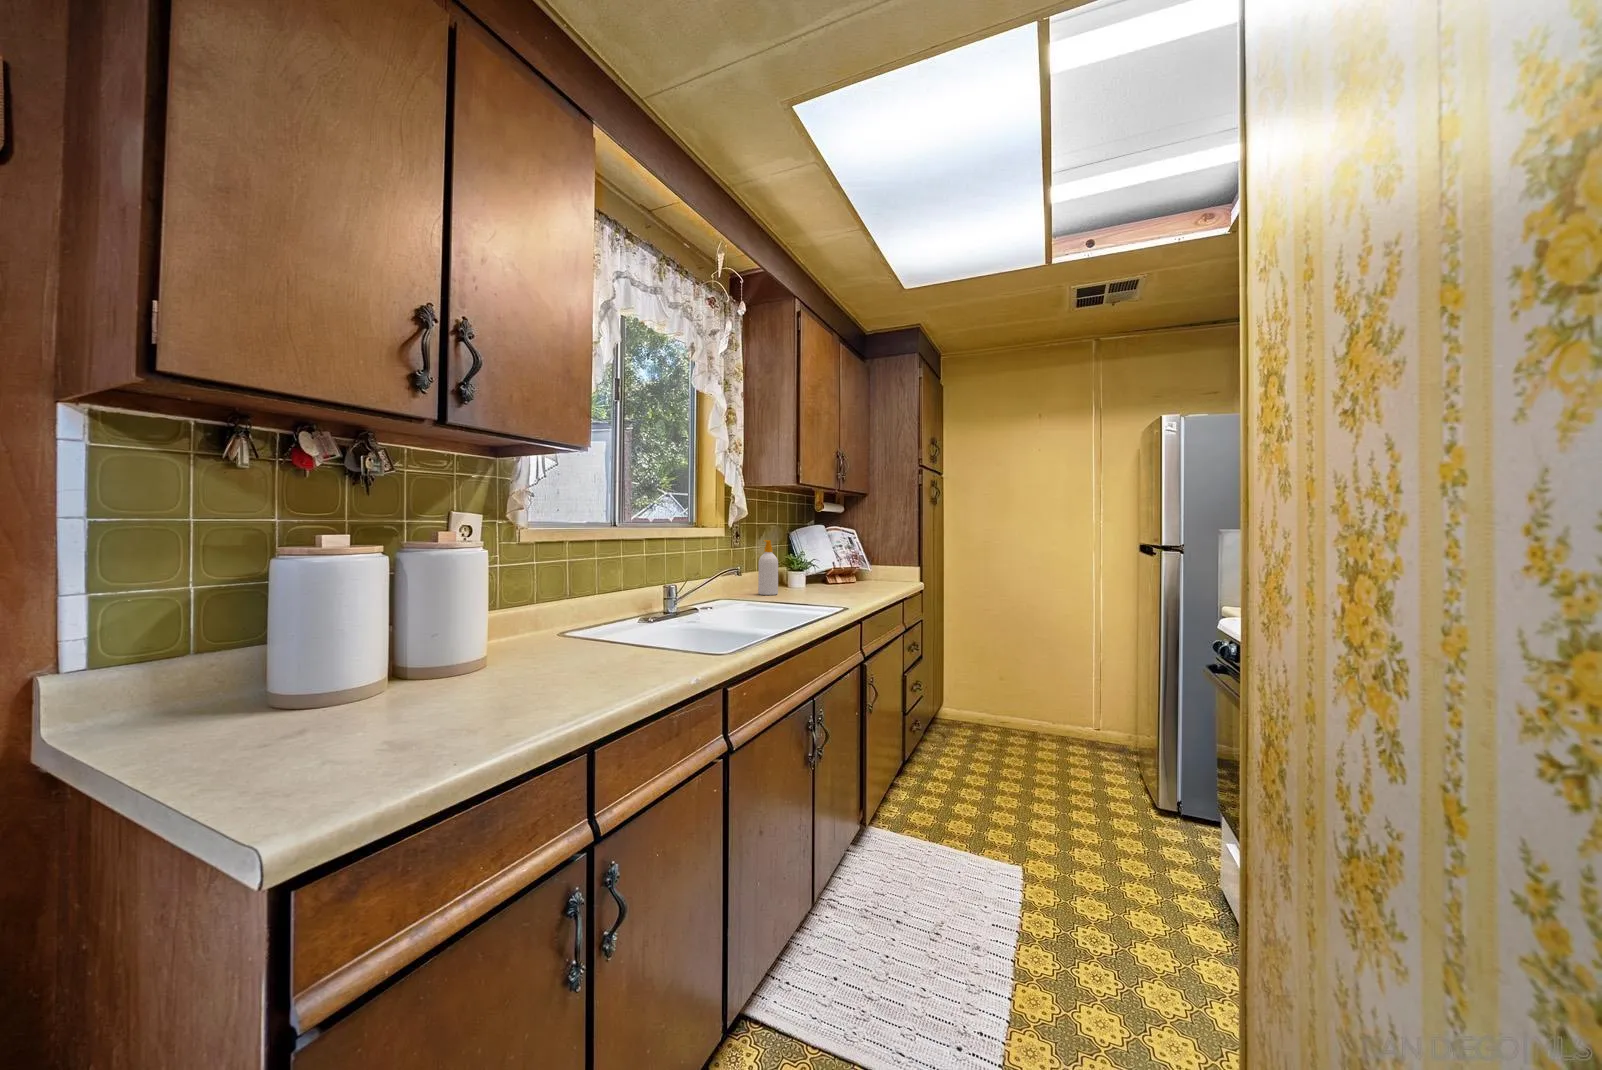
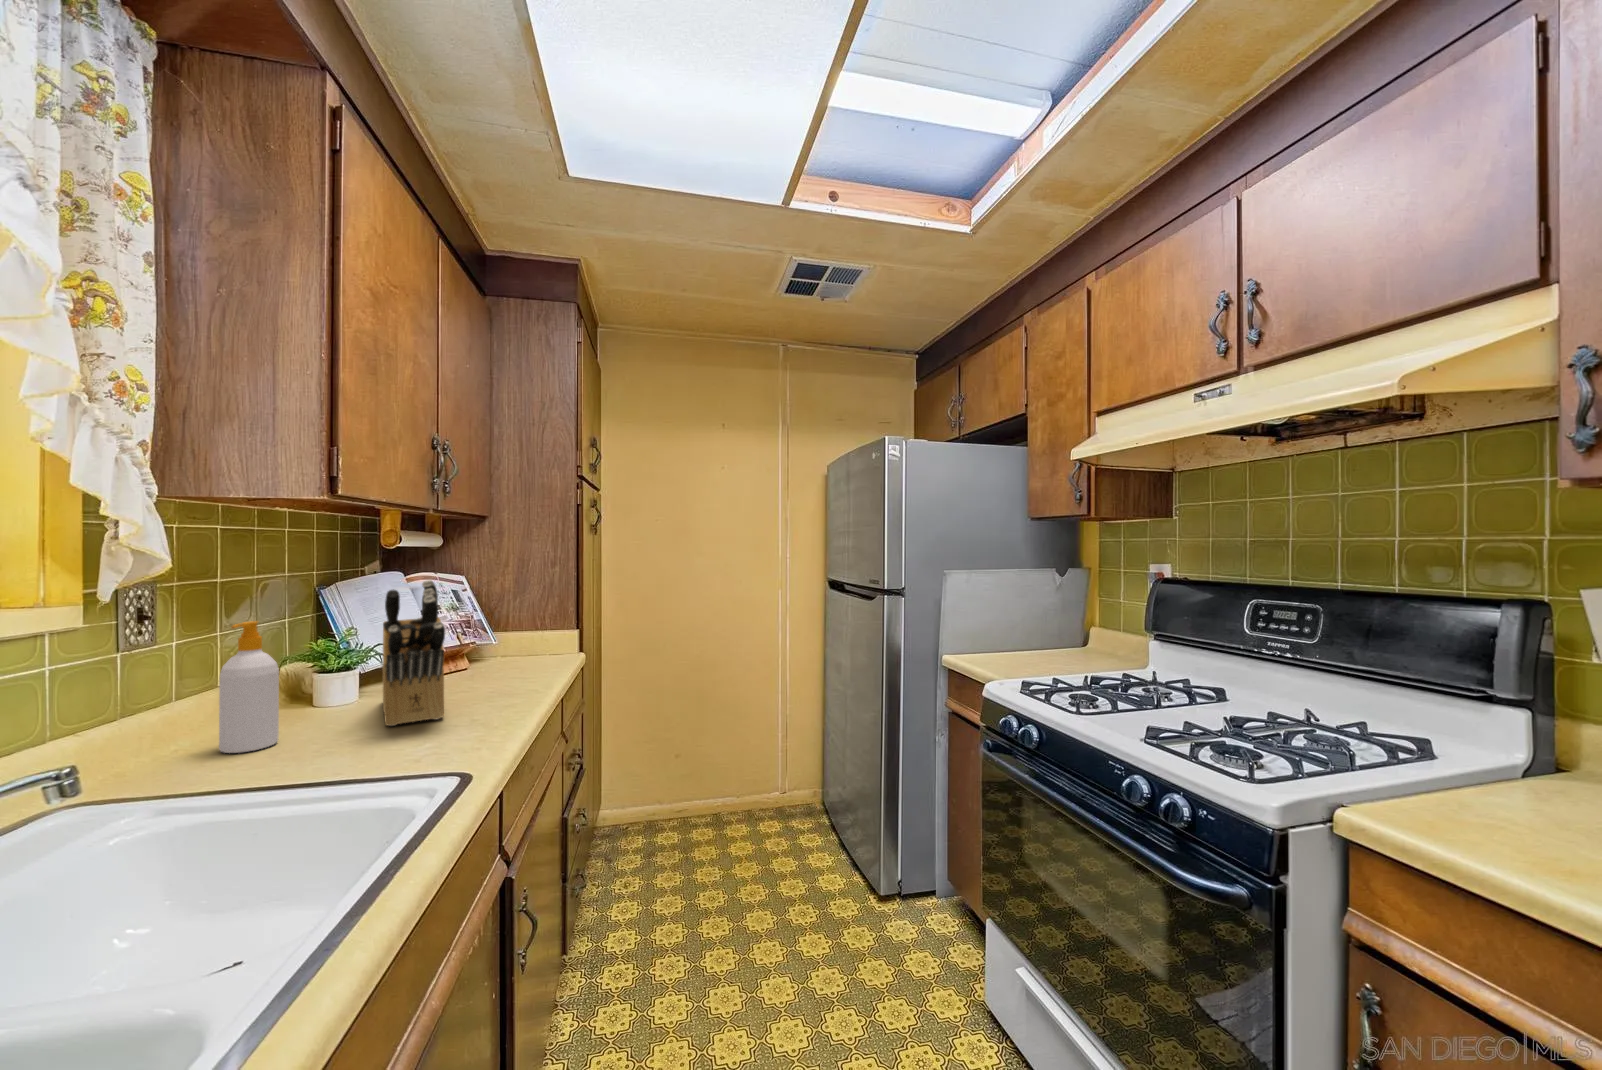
knife block: none [816,524,842,594] -> present [383,580,445,726]

